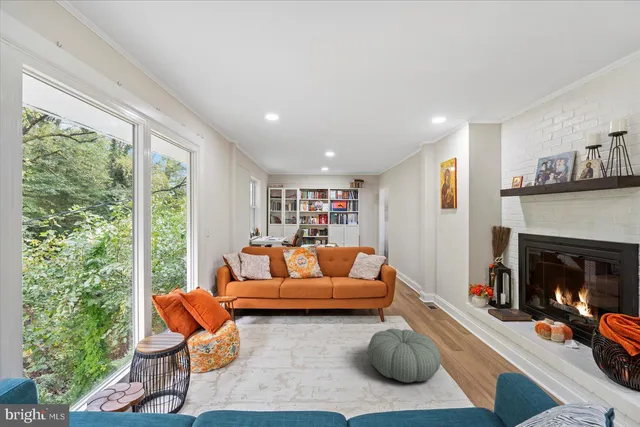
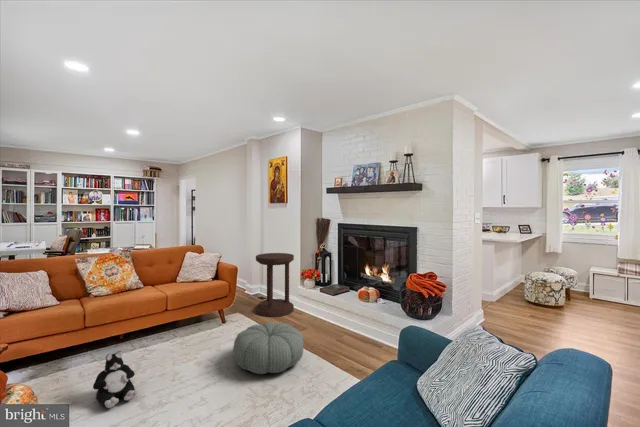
side table: none [417,261,460,329] -> present [256,253,294,317]
plush toy: none [269,320,295,359] -> present [93,351,138,408]

